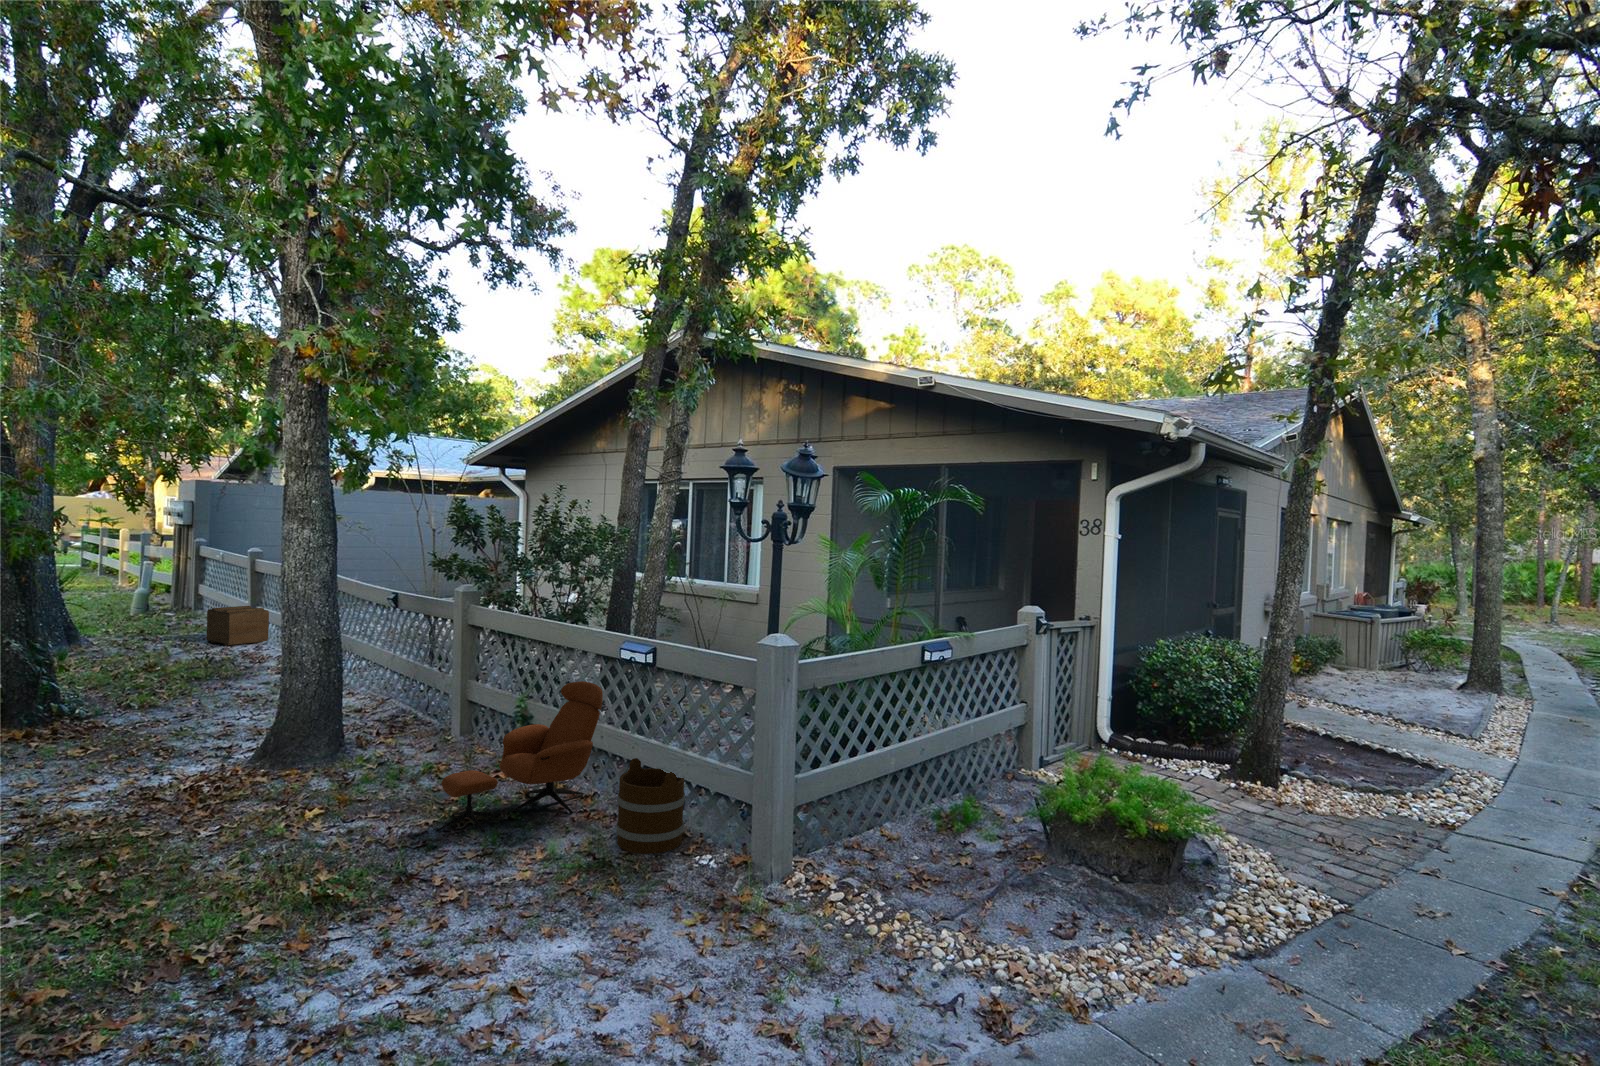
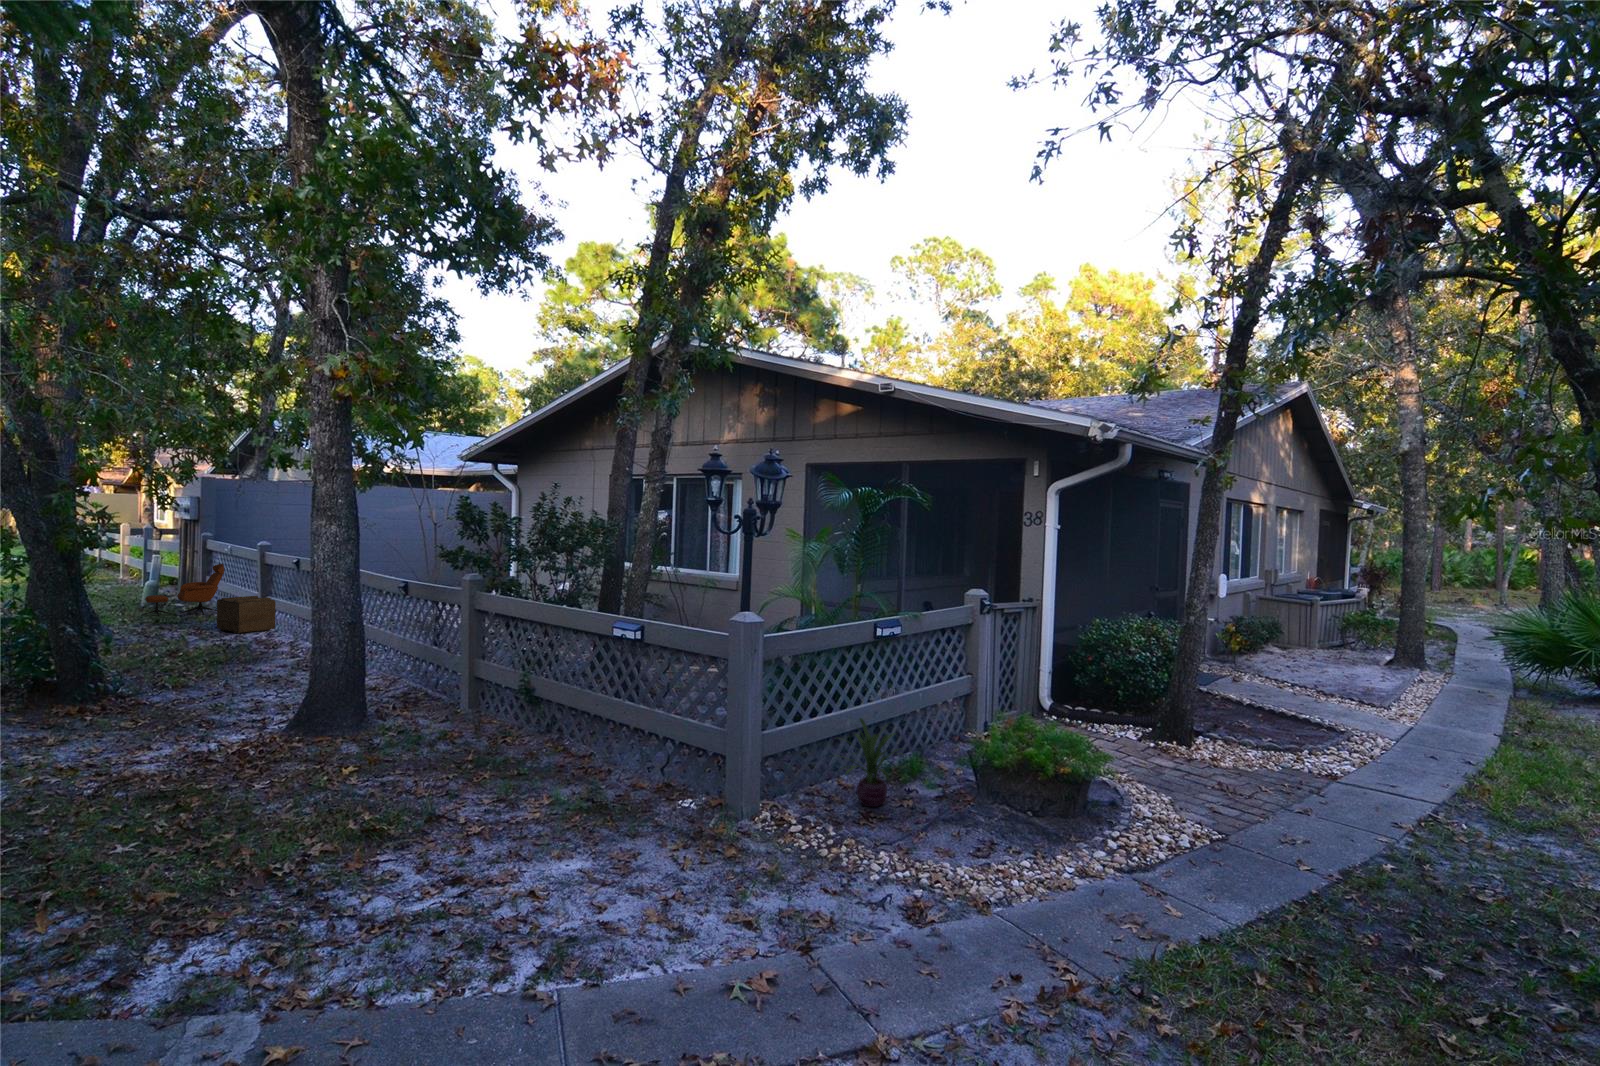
lounge chair: present [437,681,603,832] -> present [142,564,224,616]
decorative plant: none [866,757,977,865] -> present [840,718,898,807]
bucket: present [616,758,685,854] -> none [611,721,669,800]

